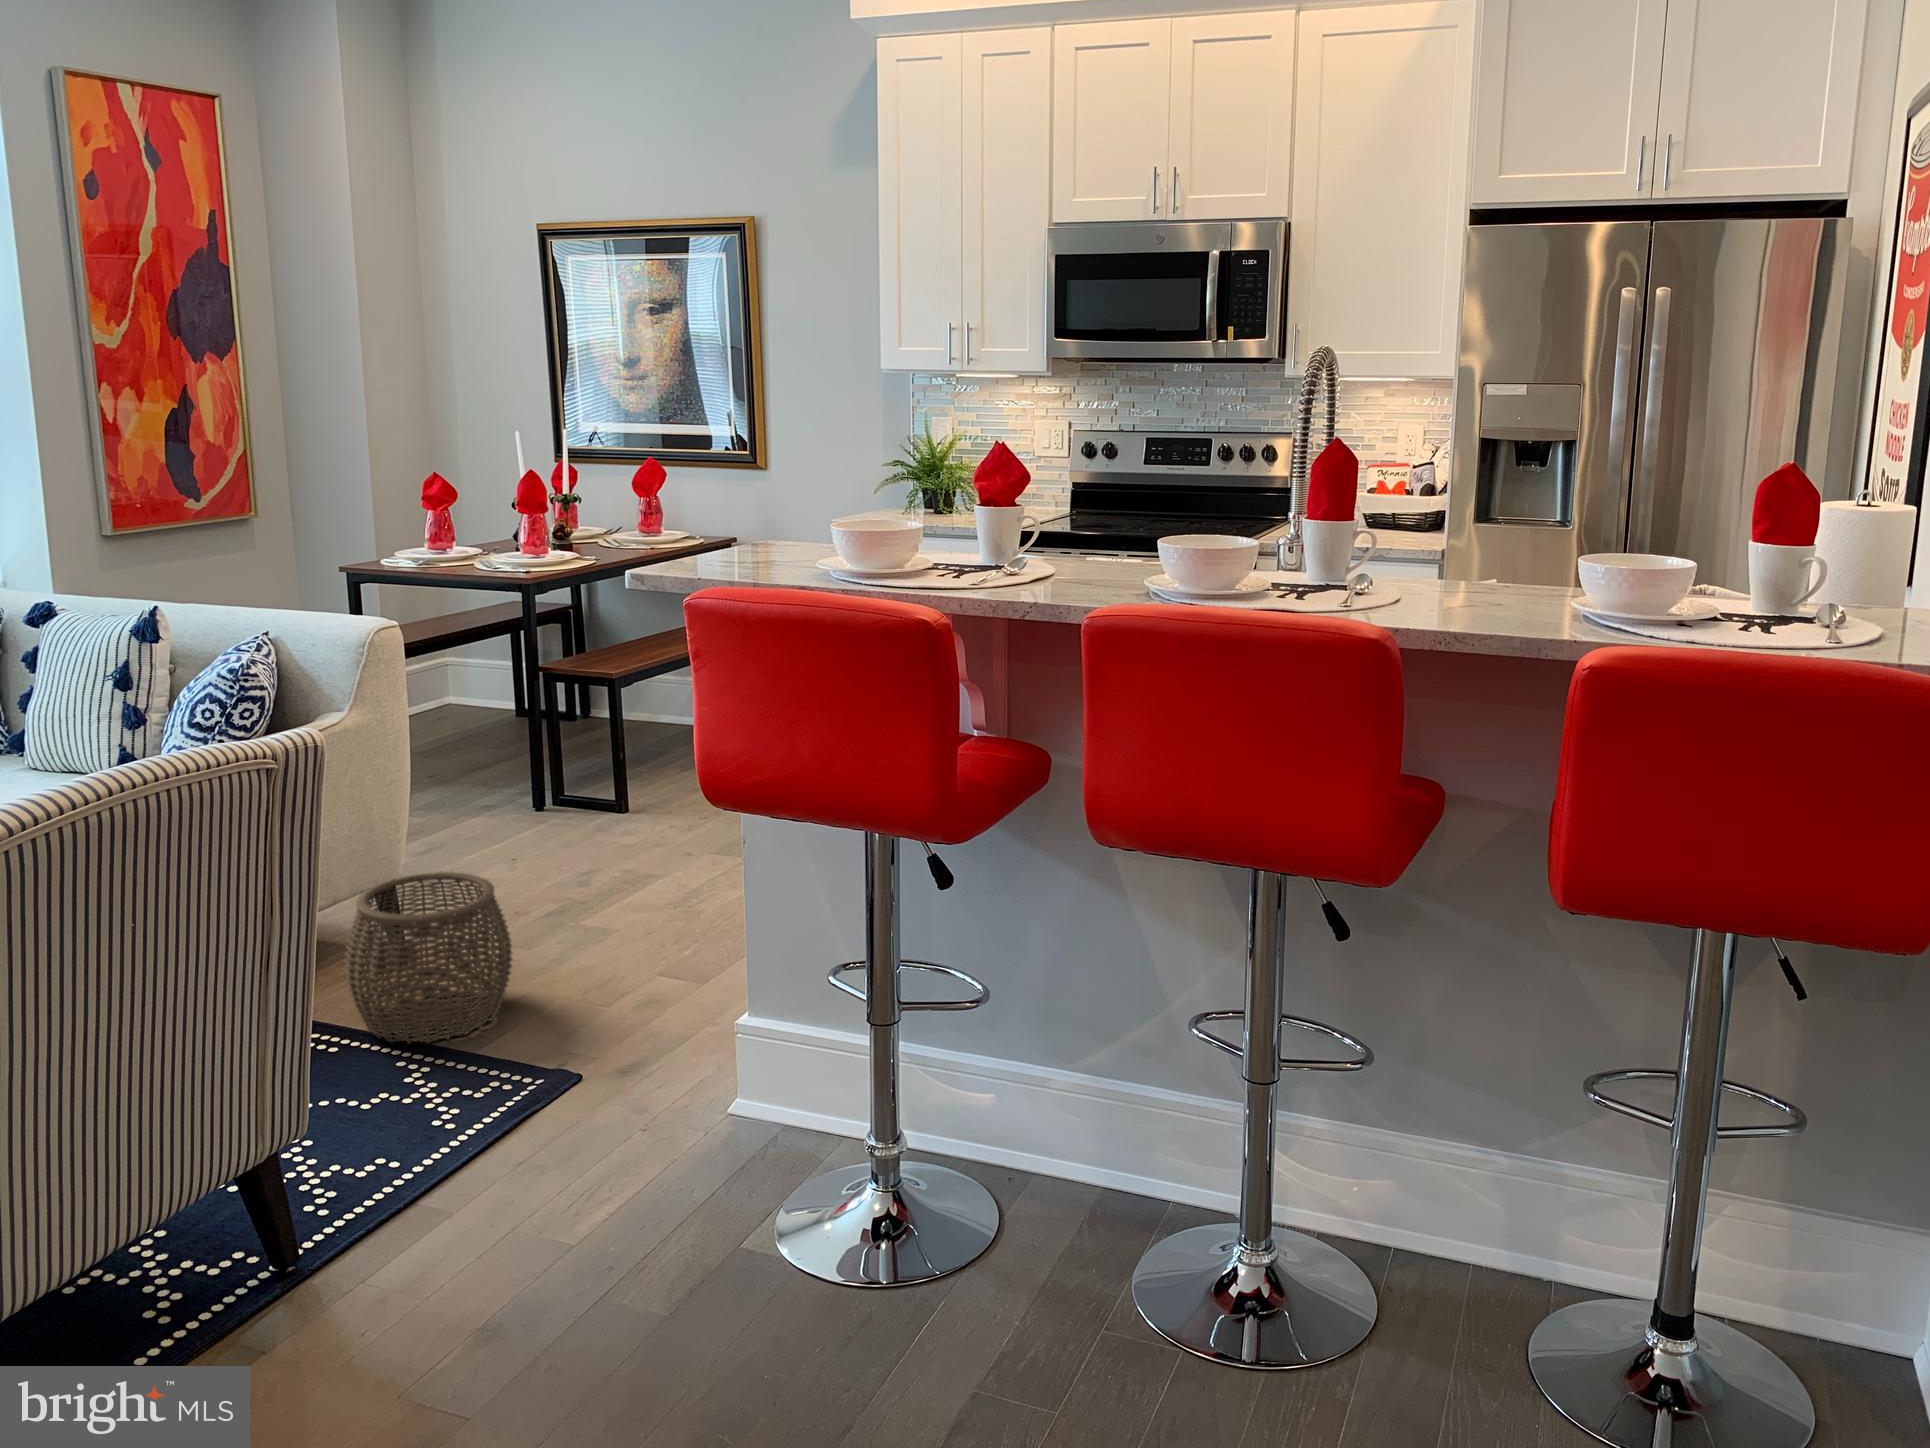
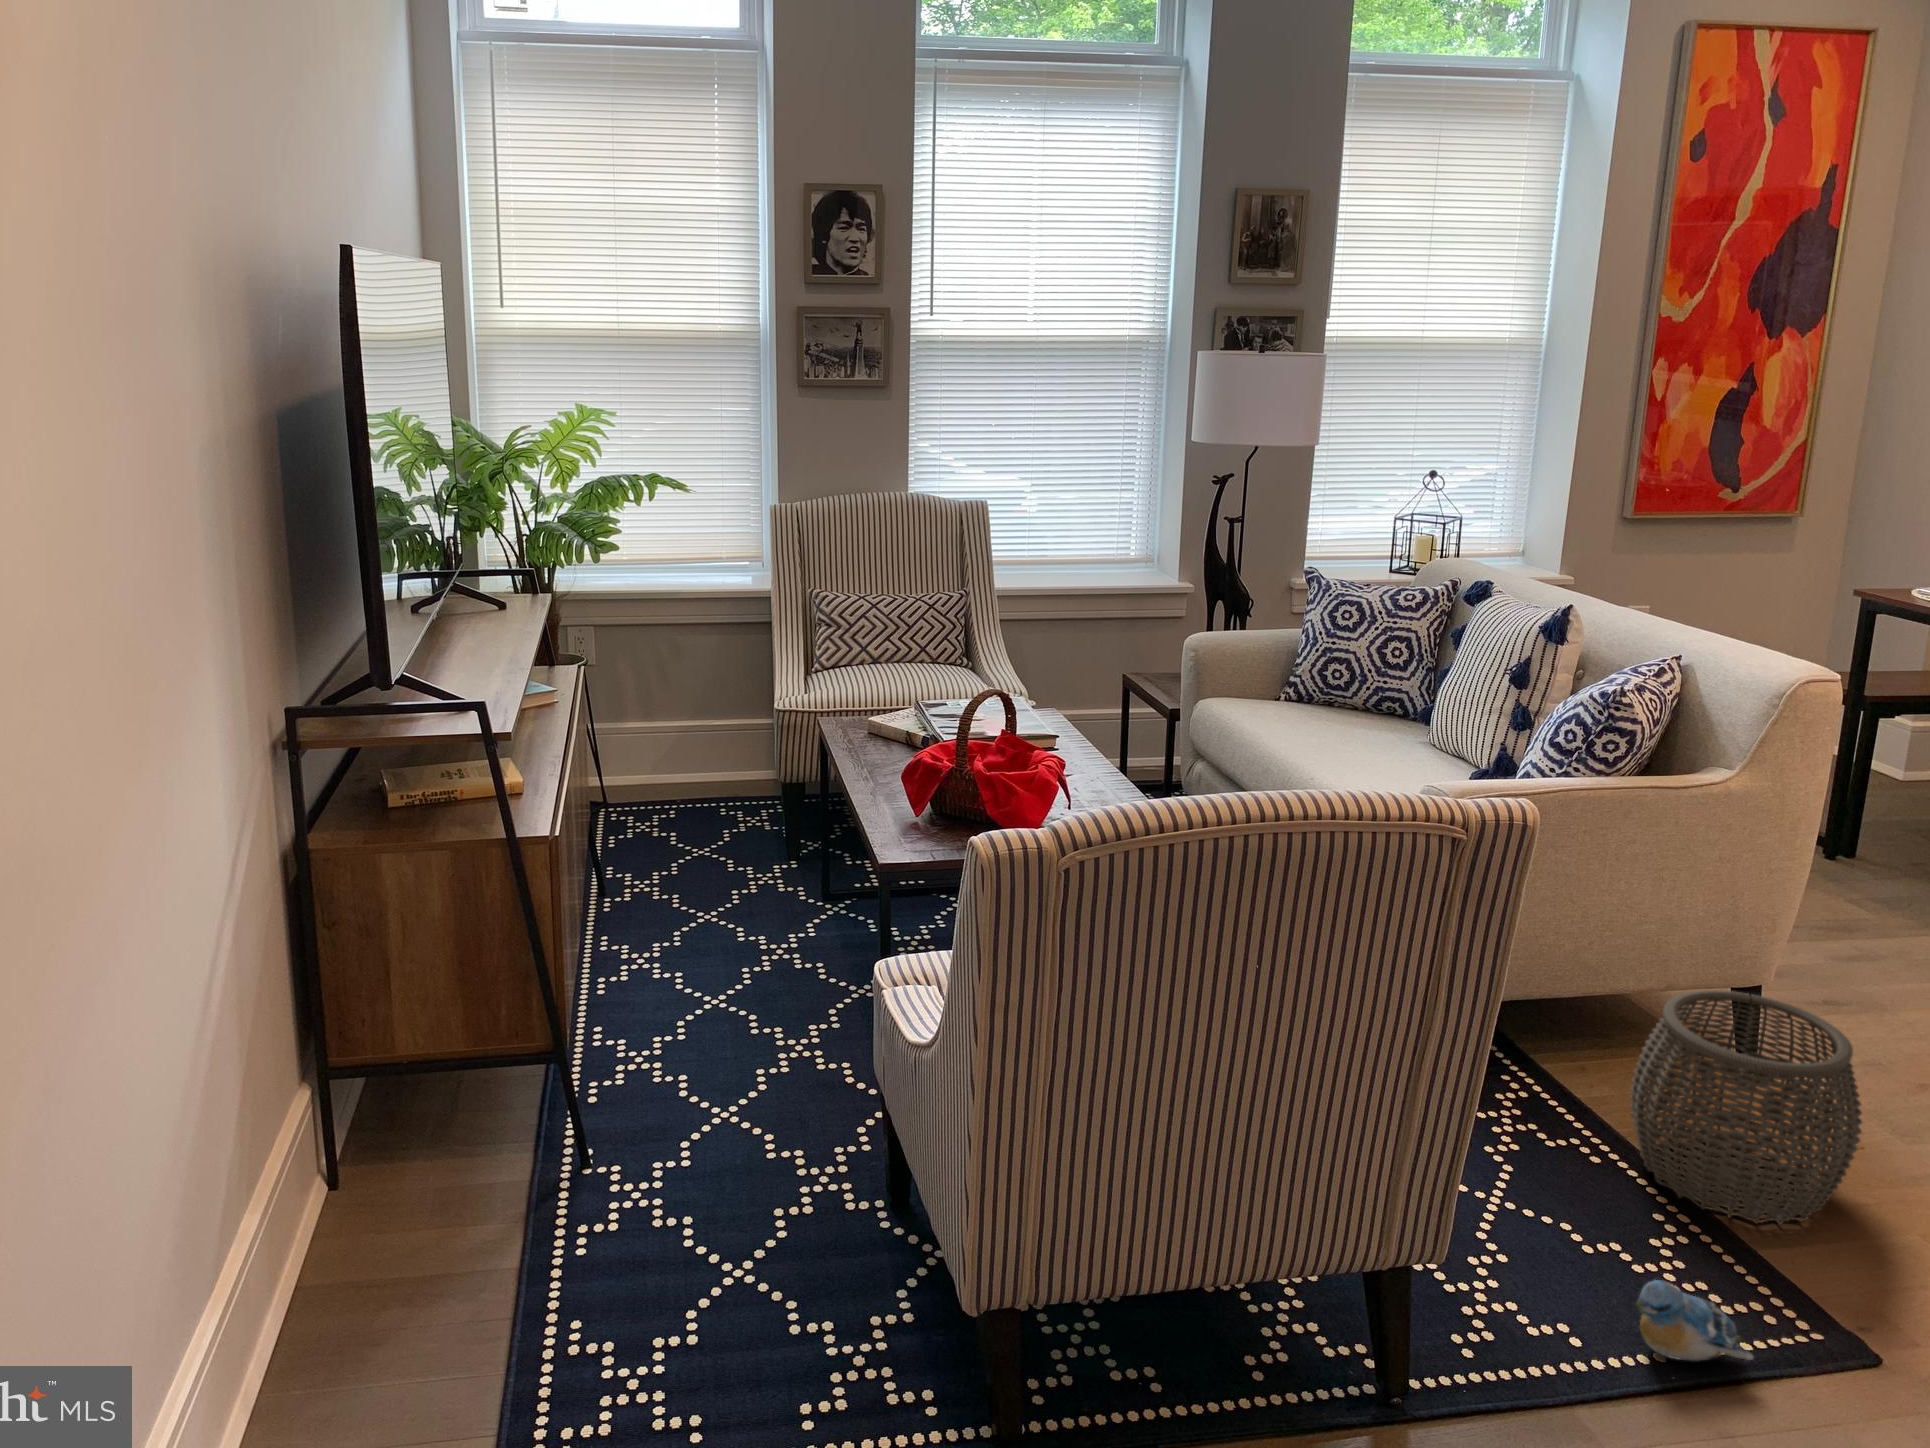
plush toy: none [432,1083,514,1138] -> present [1635,1280,1754,1361]

